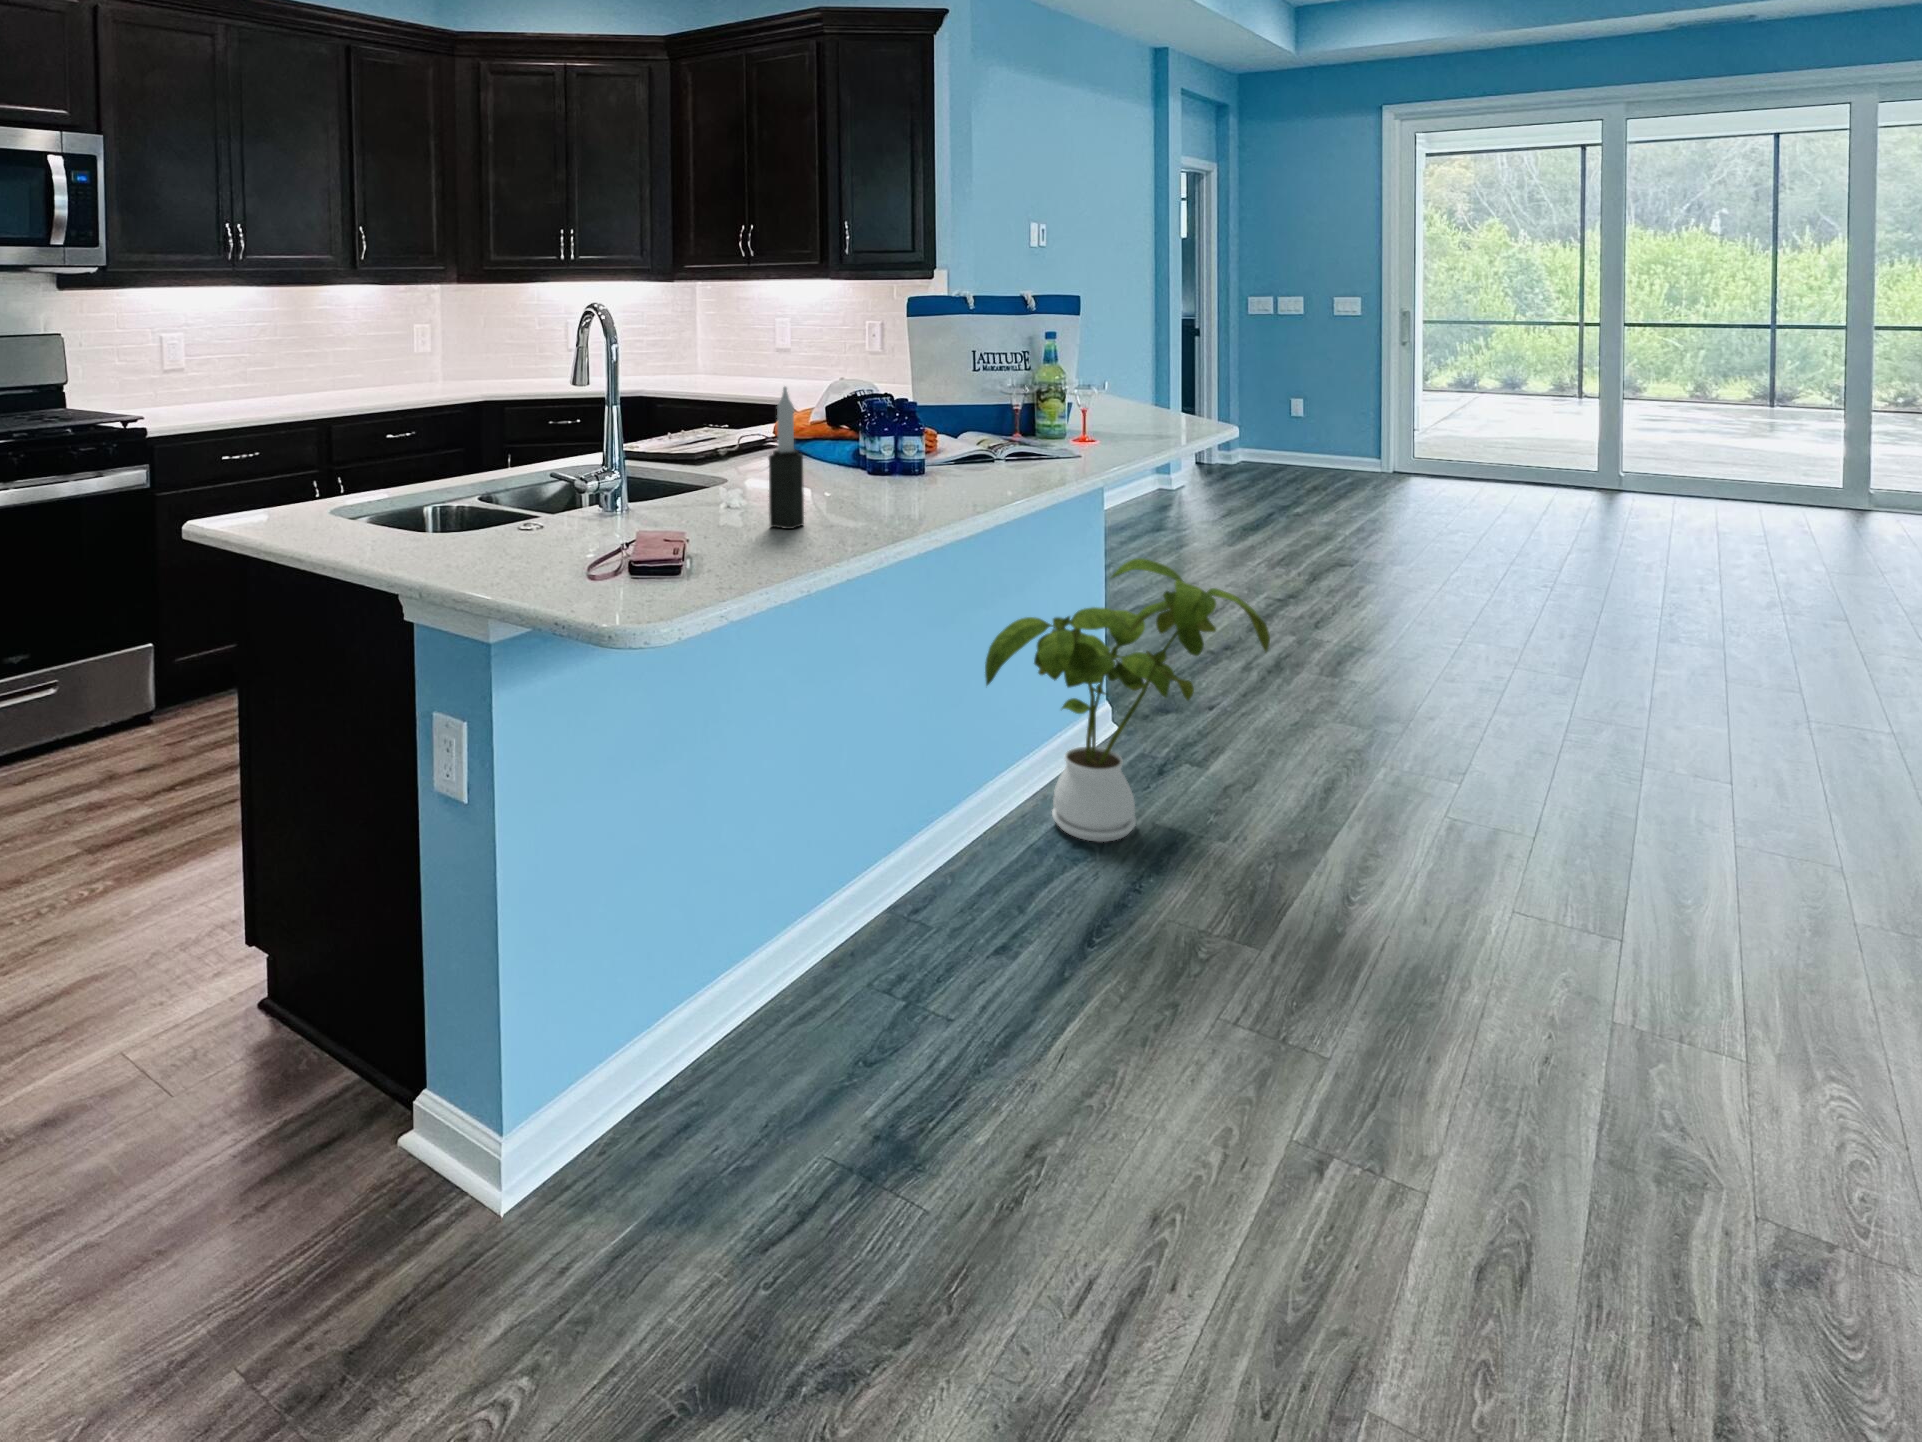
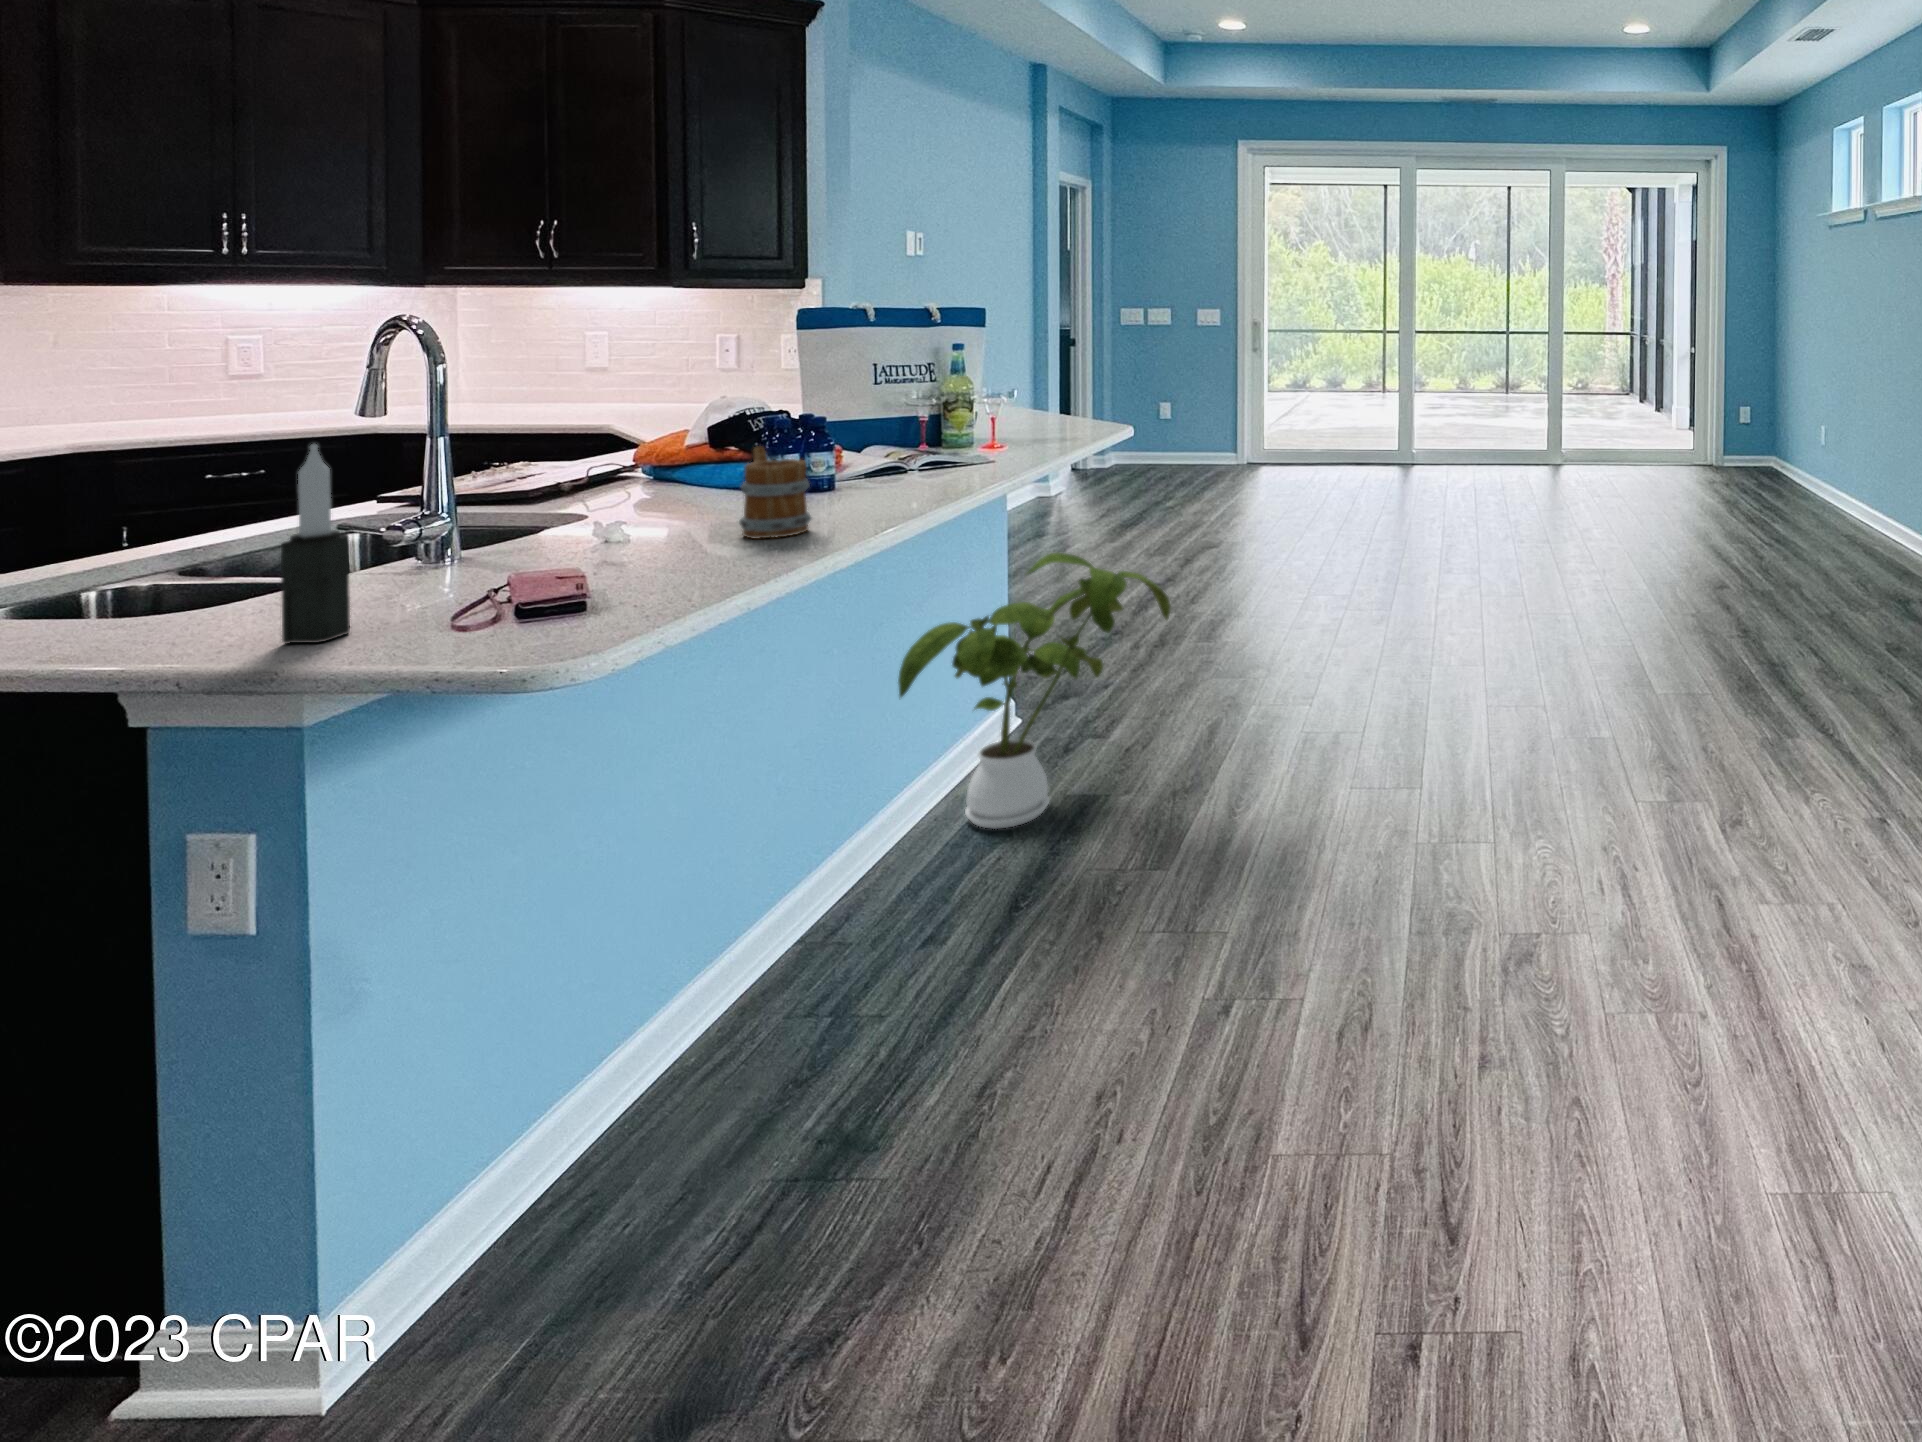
candle: present [769,387,804,529] -> present [281,444,350,644]
mug: none [825,428,884,518] -> present [739,447,811,539]

